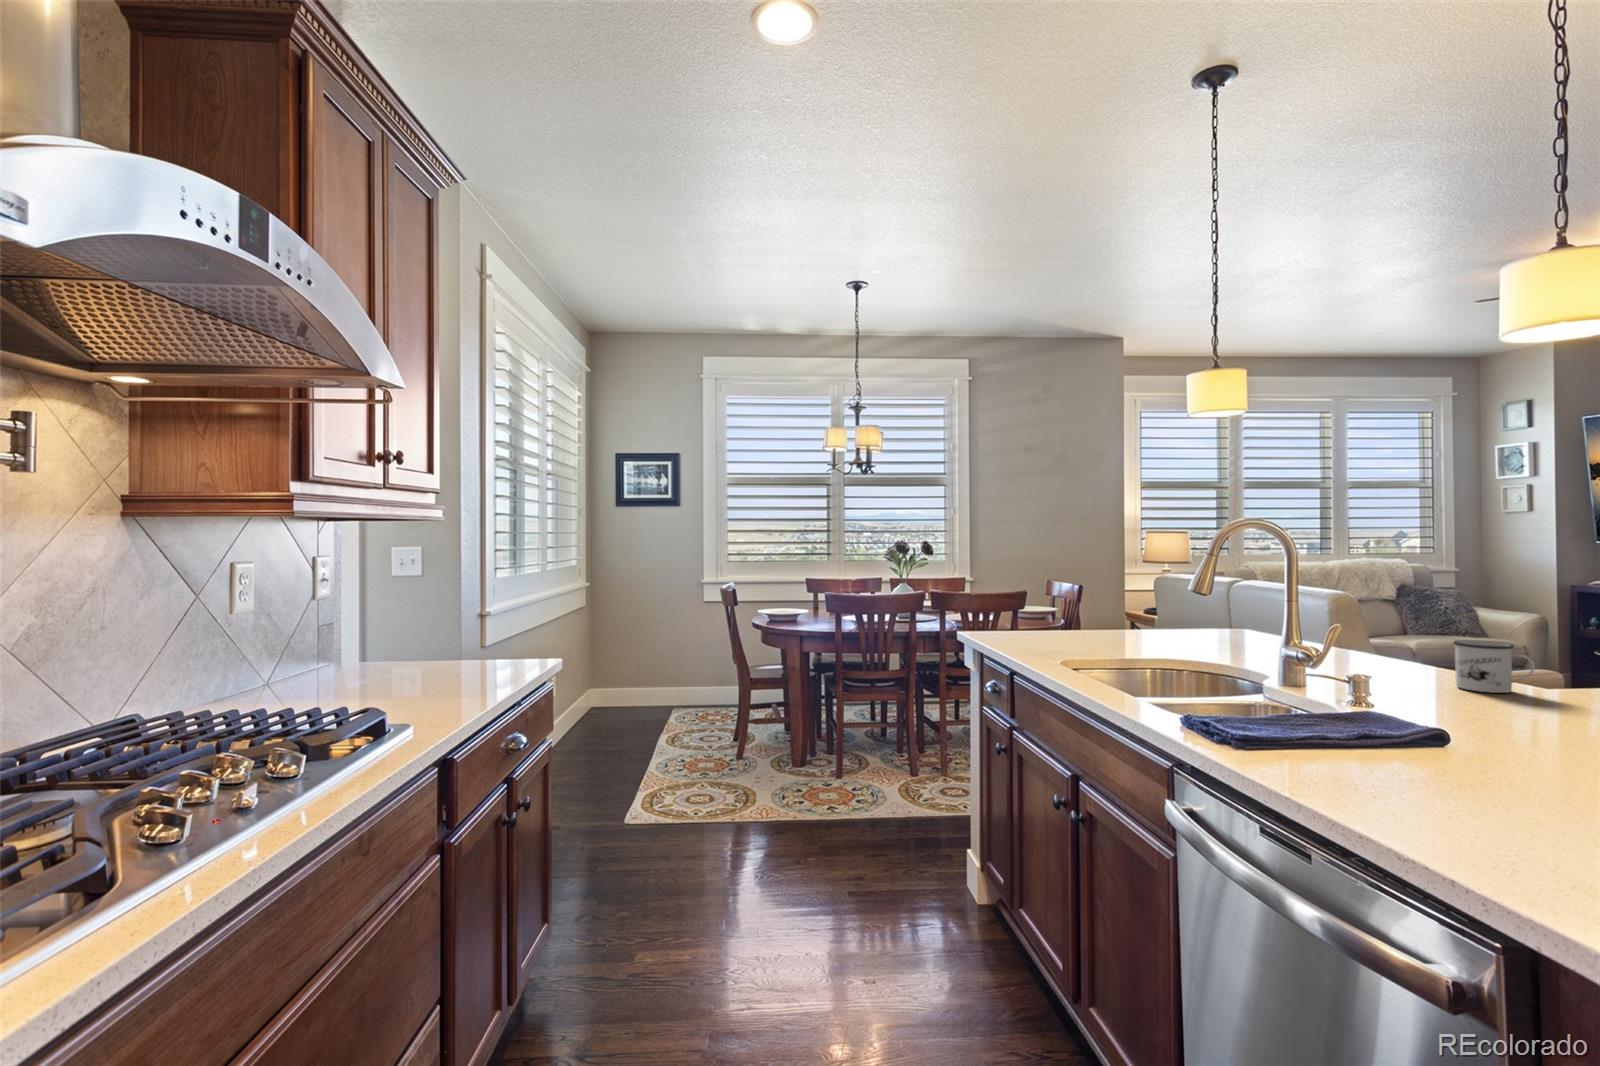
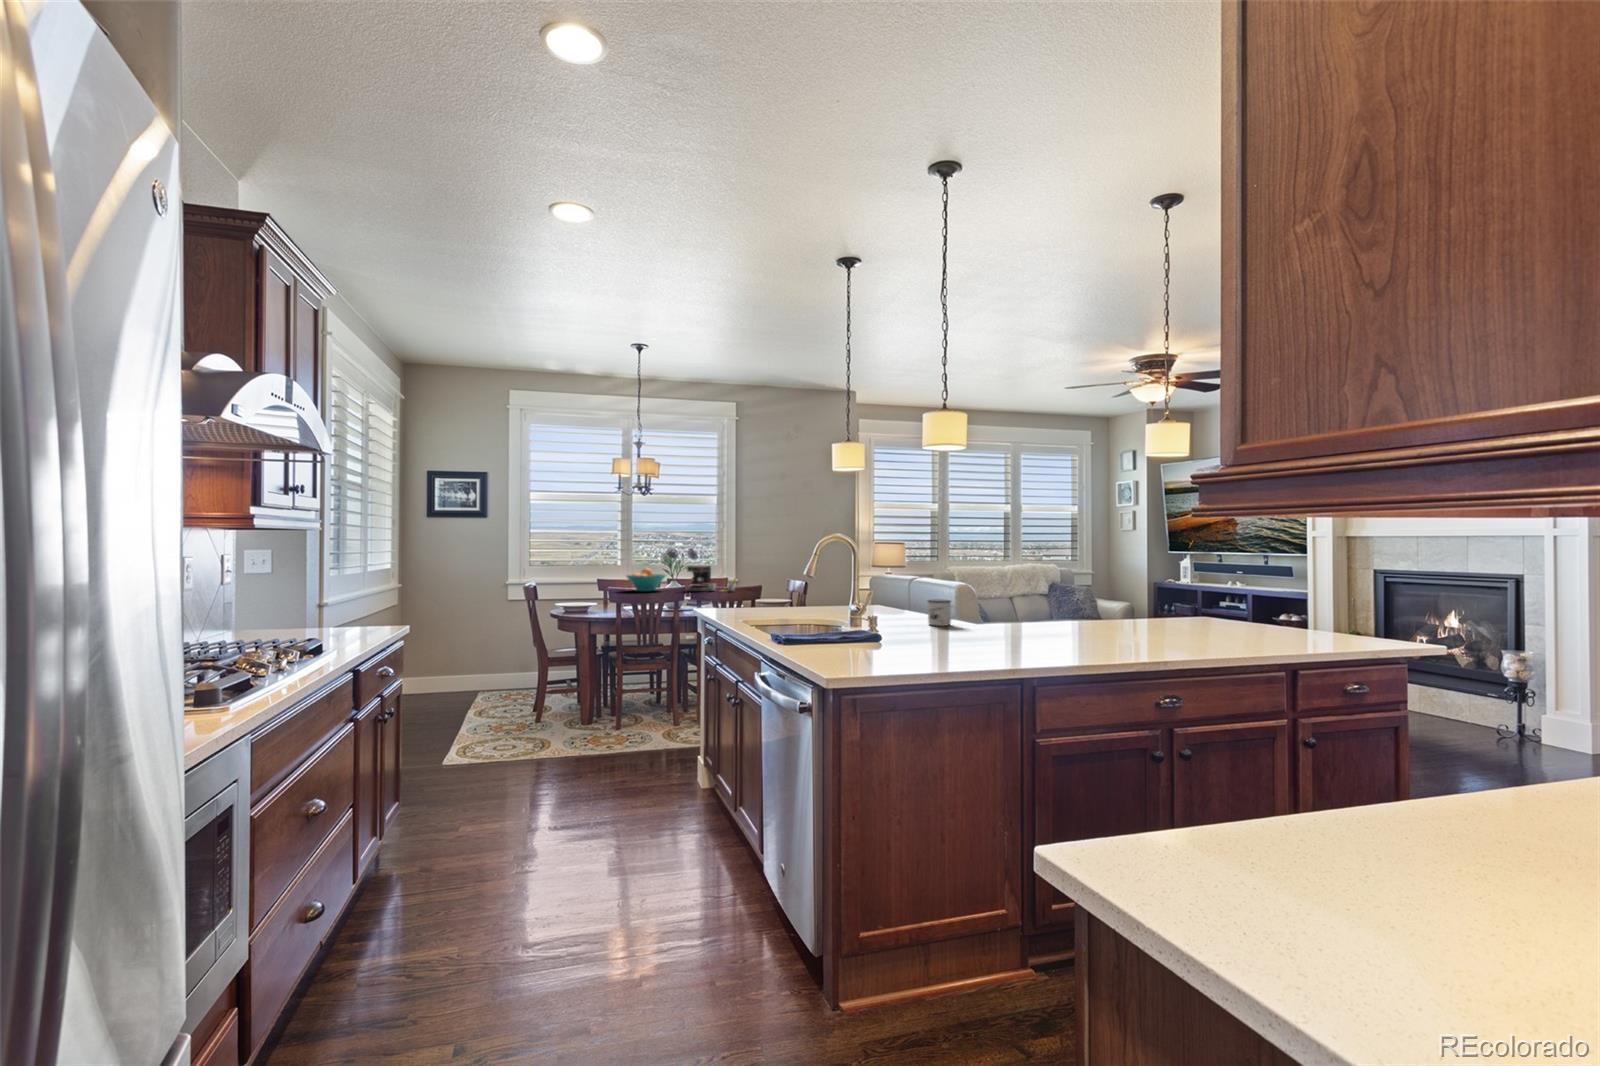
coffee maker: none [925,564,993,600] -> present [687,566,736,592]
fruit bowl: none [845,567,897,597] -> present [626,568,666,591]

